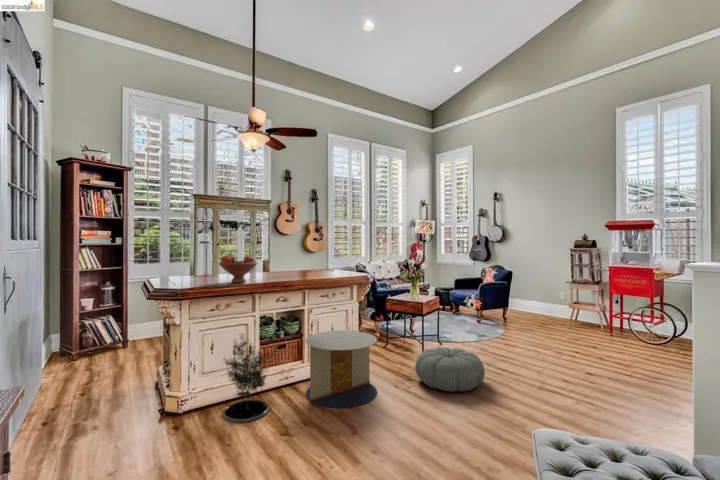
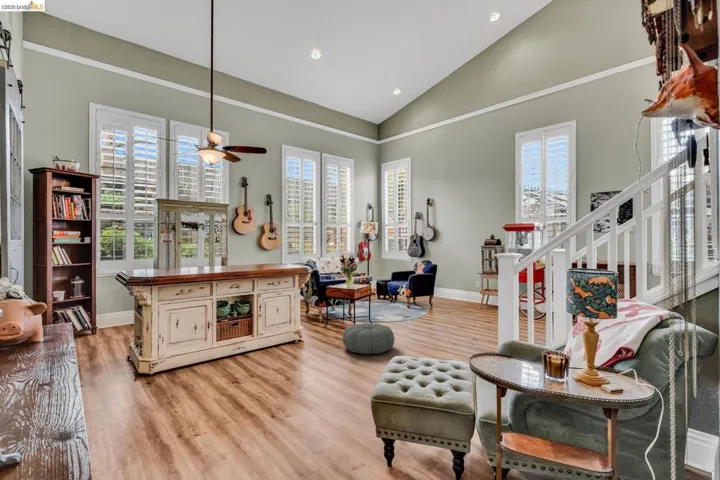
fruit bowl: present [219,255,257,283] -> none [182,250,215,272]
side table: present [306,330,377,408] -> none [254,311,311,367]
potted tree: present [223,337,269,422] -> none [185,310,224,378]

